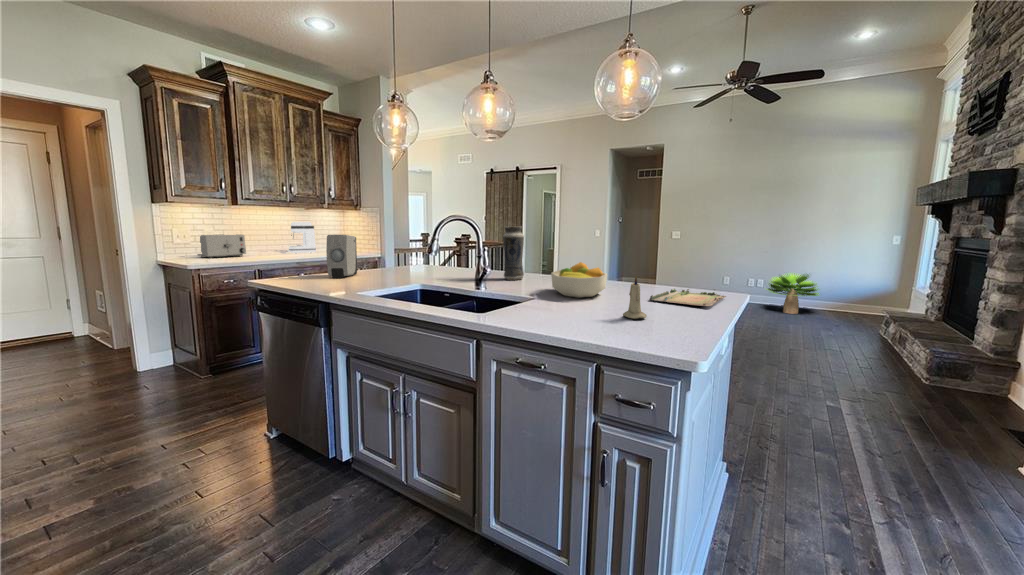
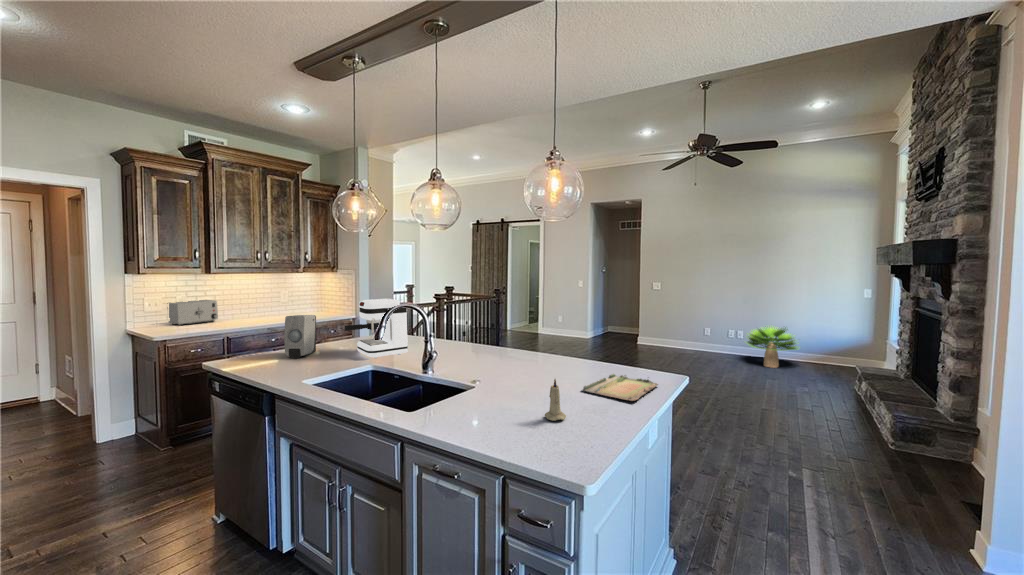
coffee maker: present [288,222,316,254] -> present [345,299,408,358]
vase: present [503,227,524,280] -> none [455,307,476,360]
fruit bowl: present [551,262,608,298] -> none [493,348,546,387]

